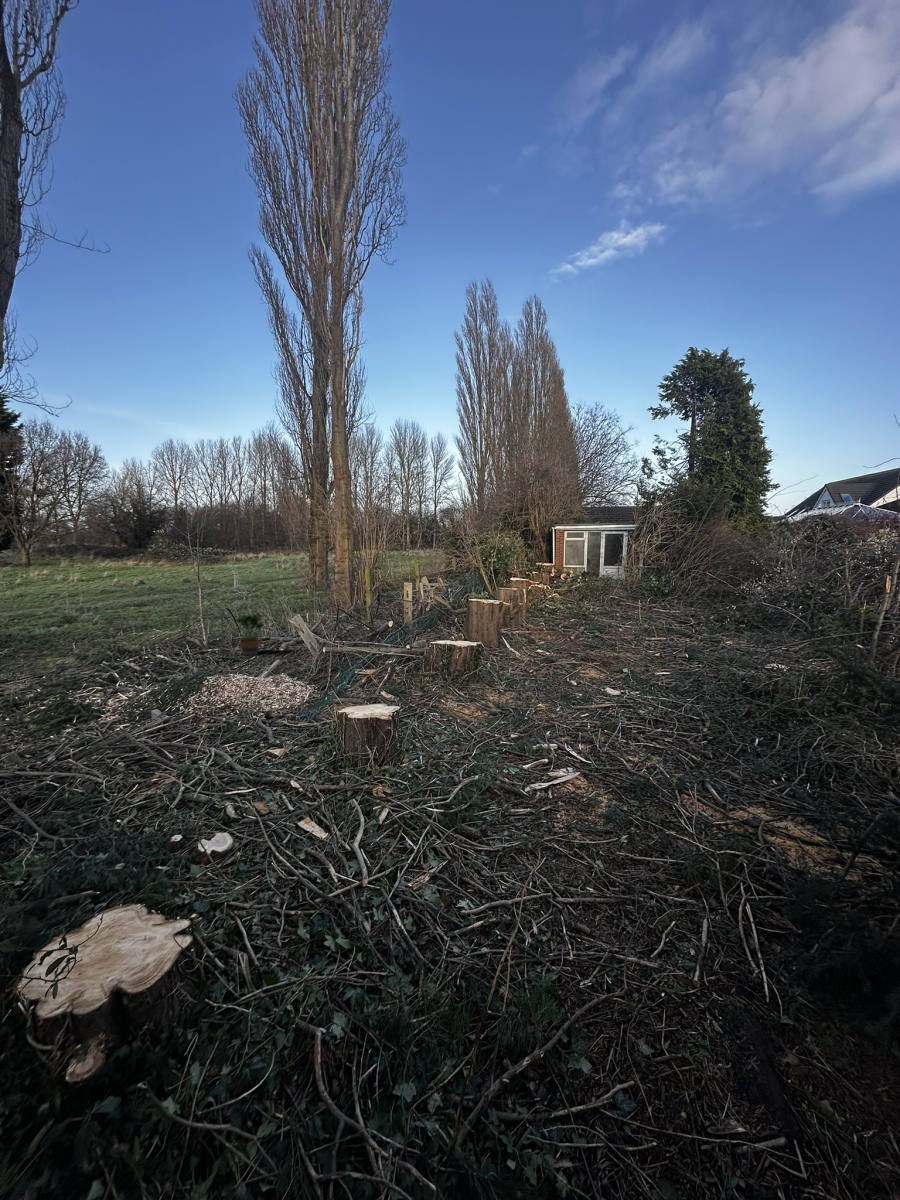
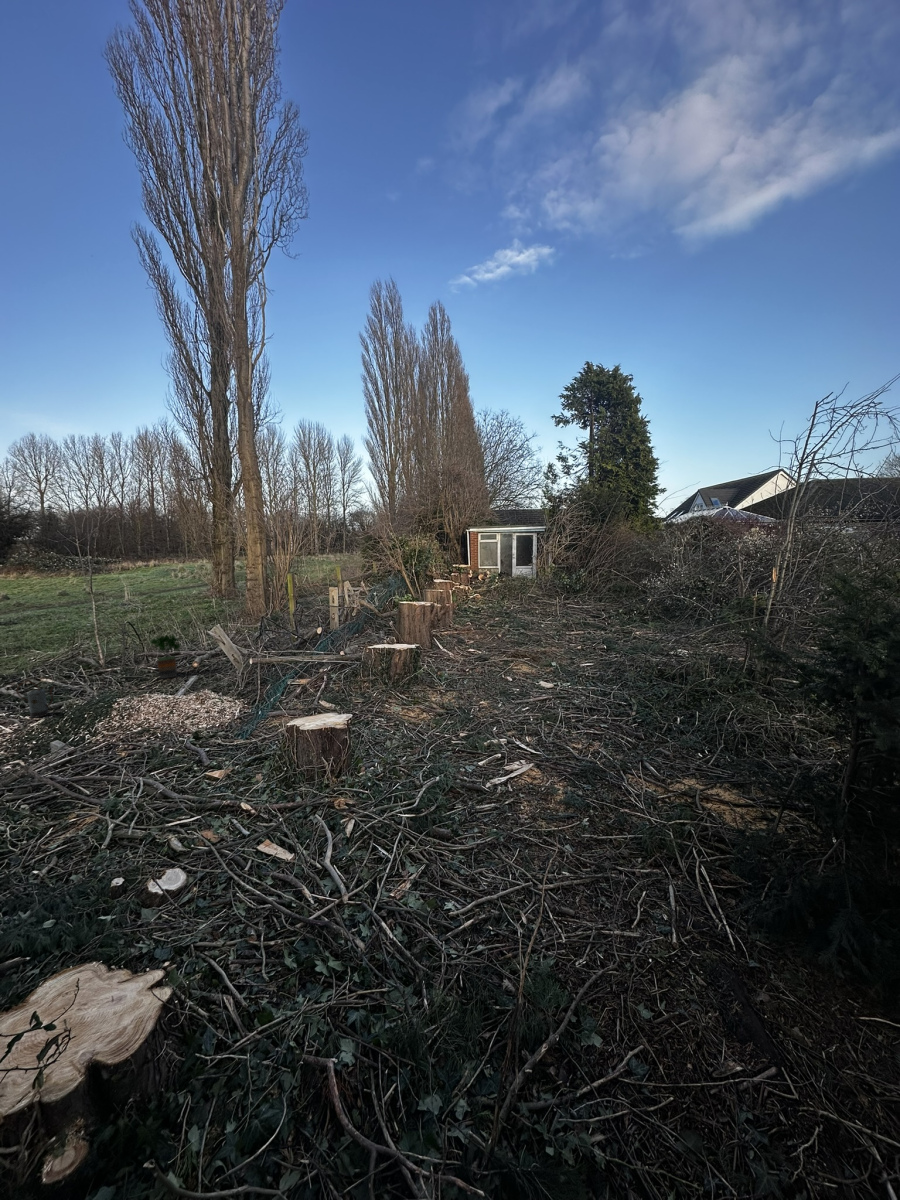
watering can: none [121,649,152,682] -> present [16,681,54,718]

